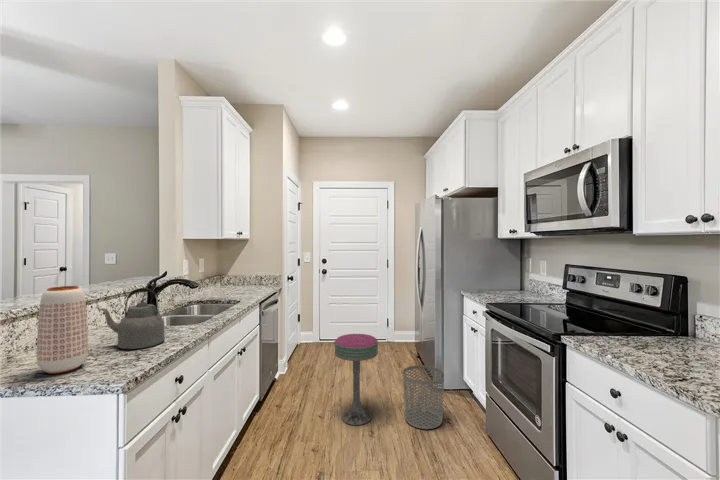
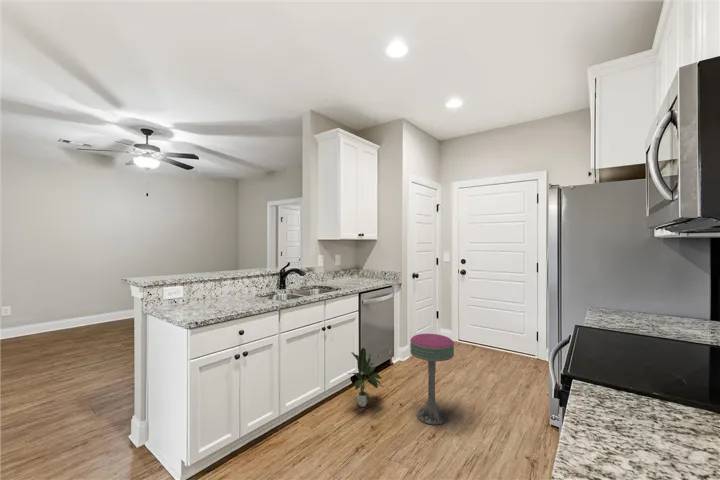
vase: present [37,286,88,374] -> none [174,266,198,314]
kettle: present [99,288,165,349] -> none [219,271,249,309]
potted plant: none [265,365,308,435] -> present [349,348,383,407]
waste bin: present [403,365,444,429] -> none [475,382,525,458]

